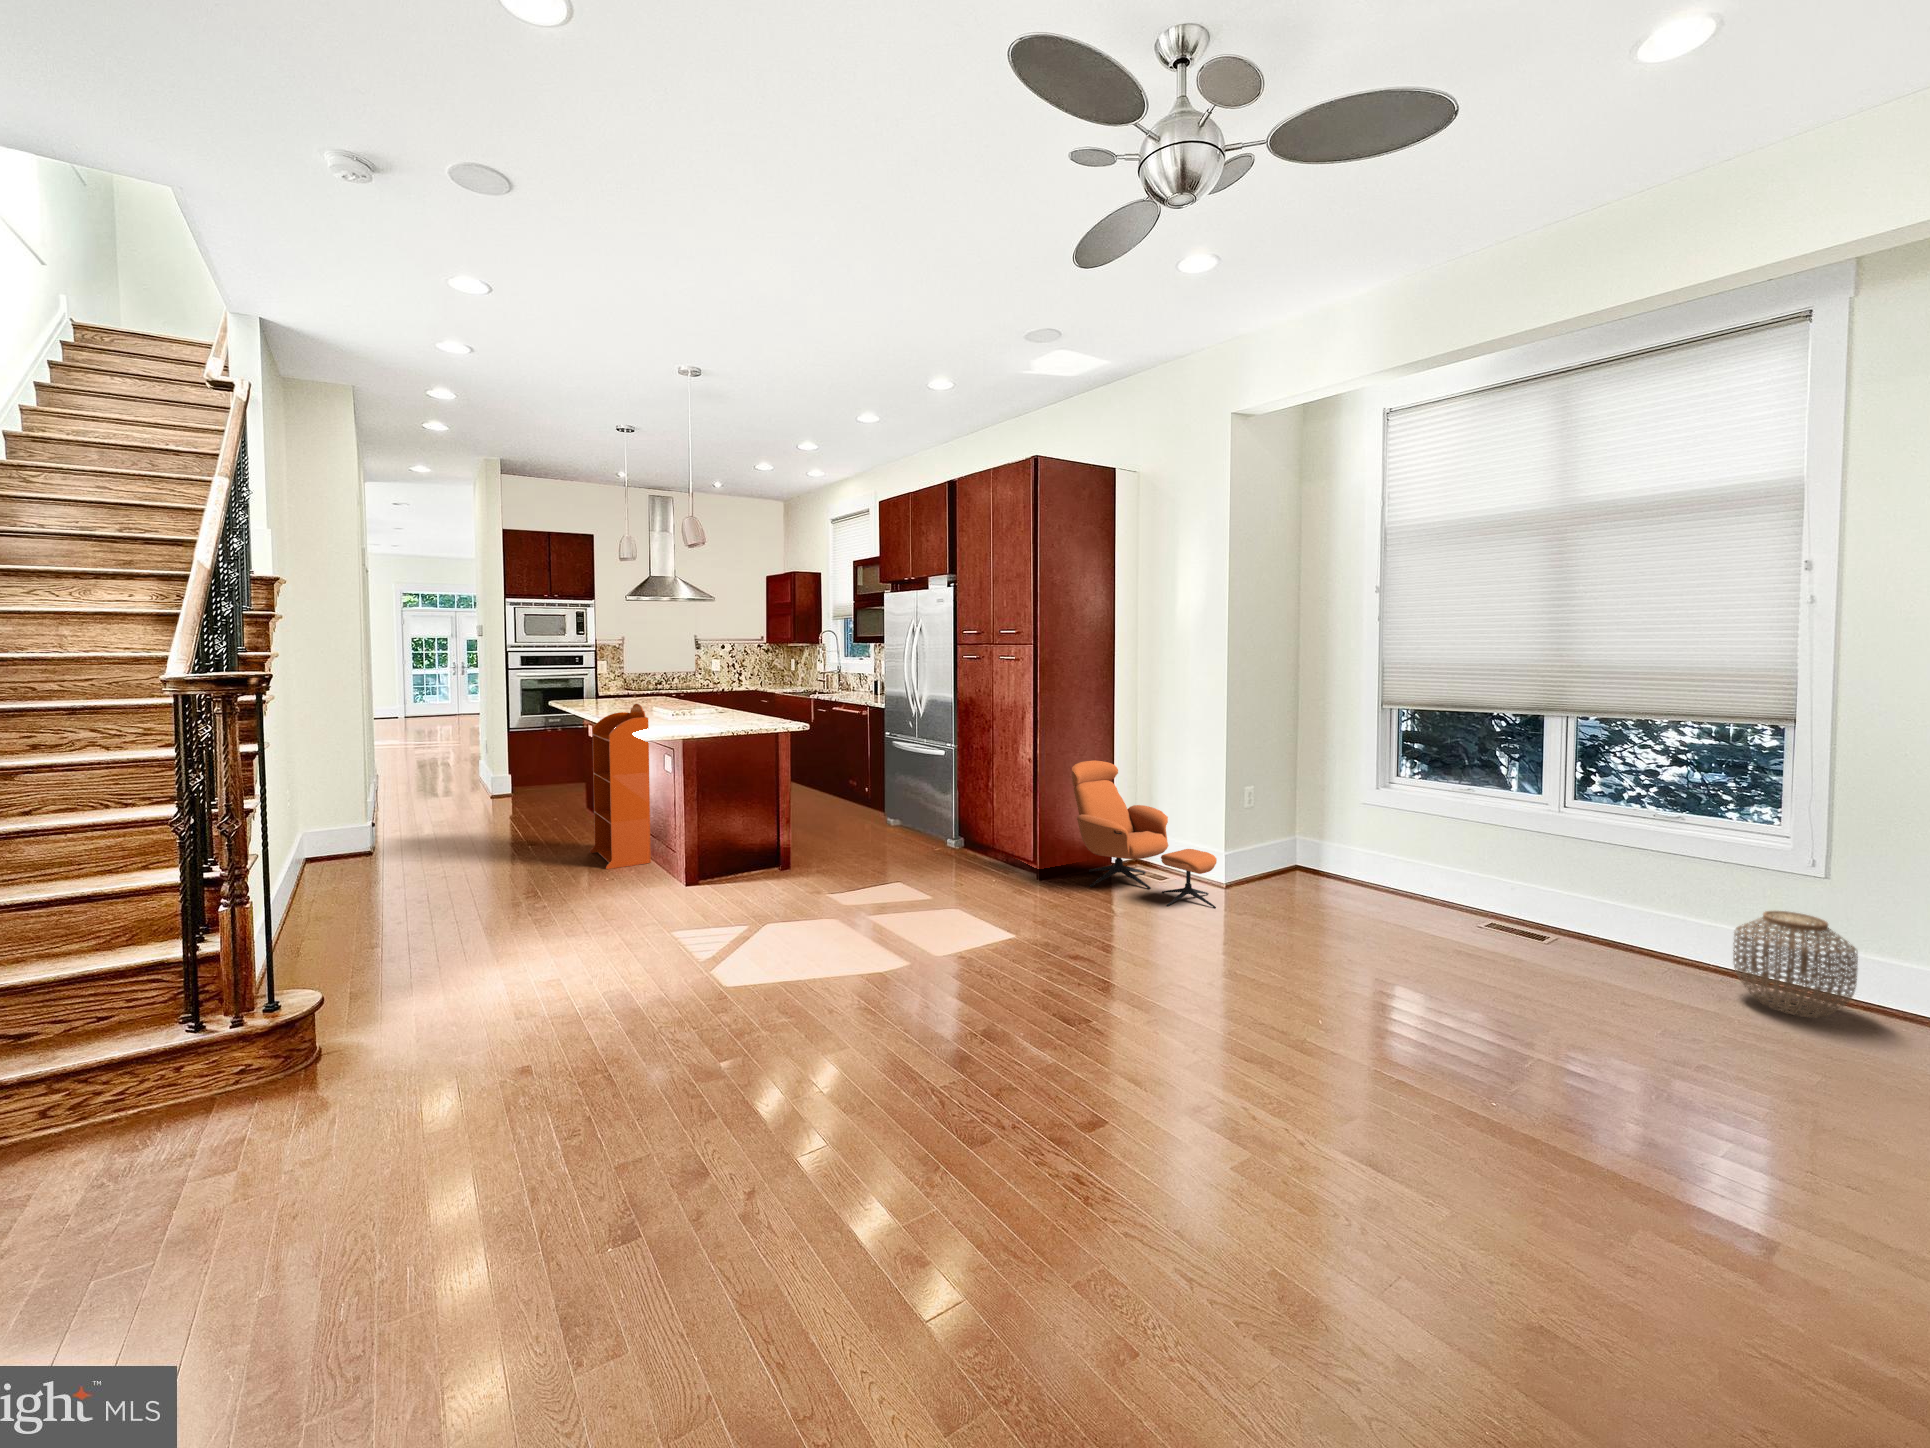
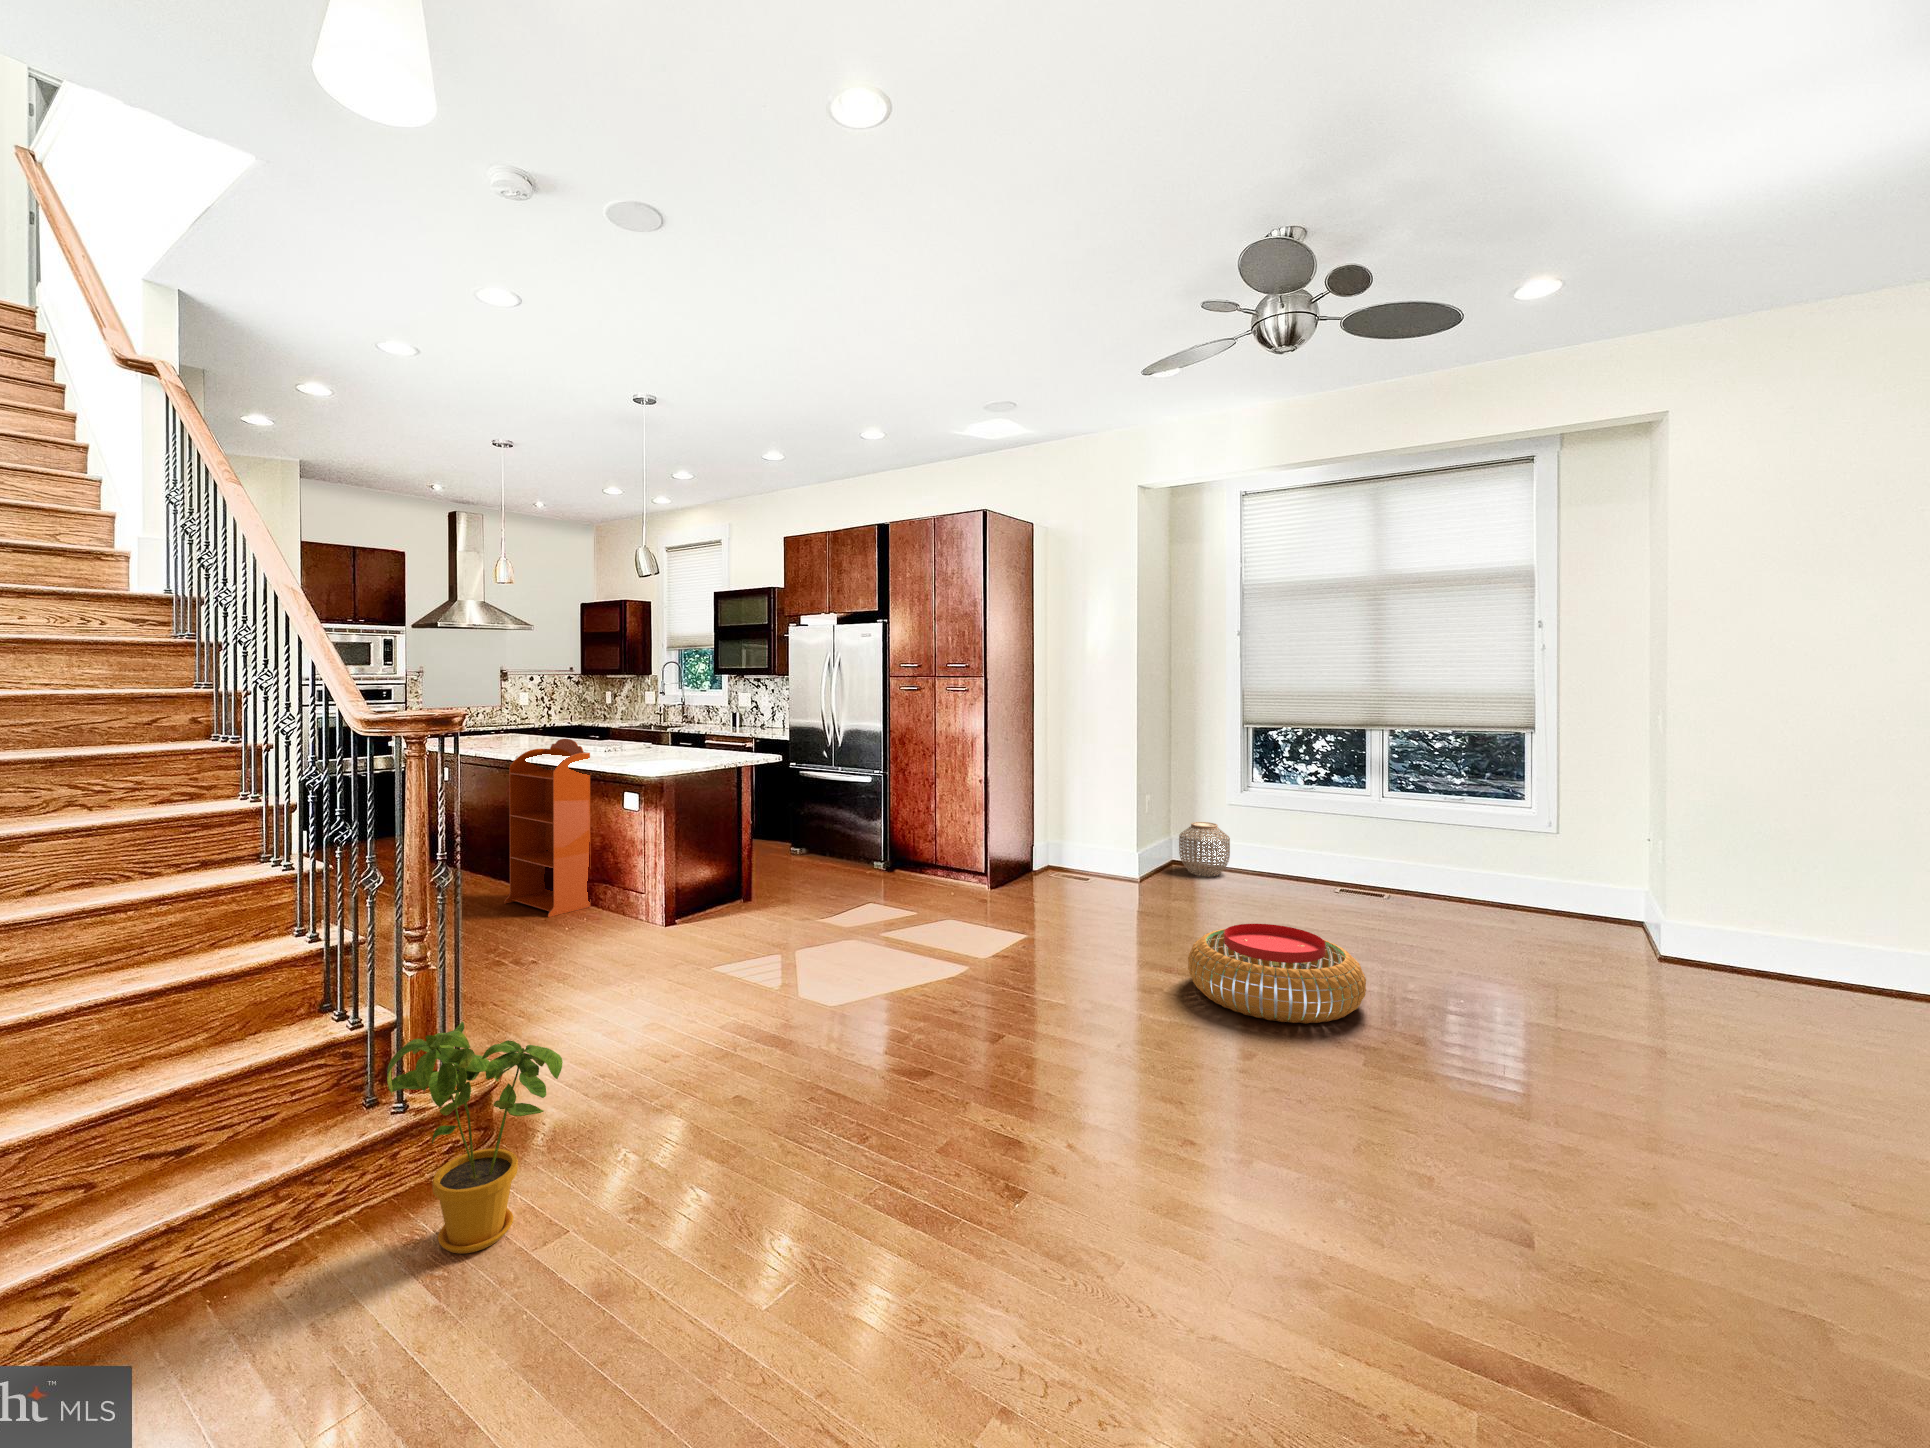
lounge chair: present [1072,760,1217,908] -> none [1007,779,1150,900]
woven basket: present [1733,911,1858,1018] -> present [1179,822,1230,877]
pouf: none [1112,955,1328,1092] -> present [1188,924,1366,1023]
house plant: none [81,960,257,1166] -> present [387,1022,563,1254]

